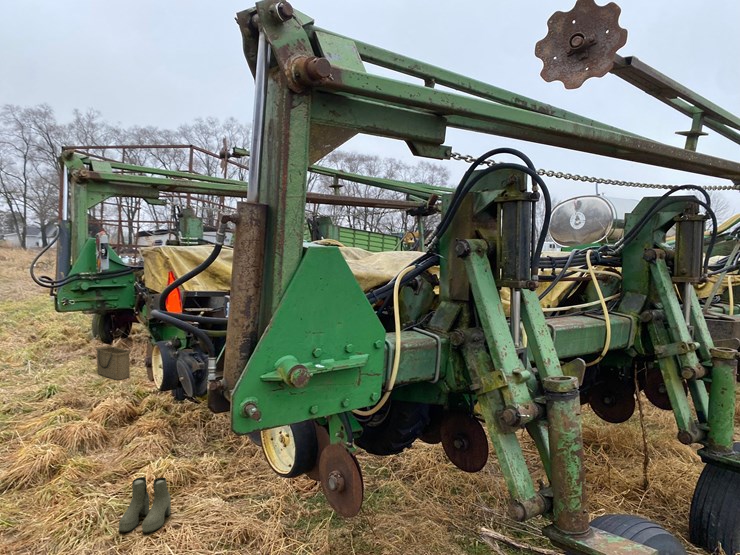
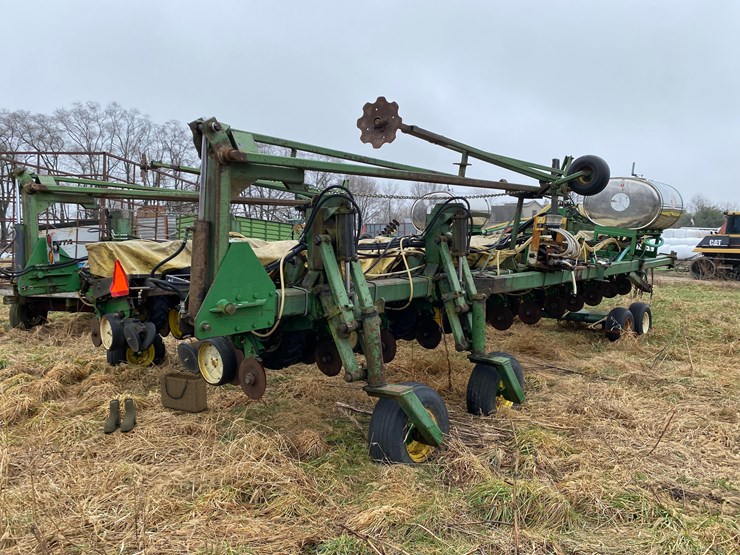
basket: present [96,346,130,380] -> present [158,371,207,412]

